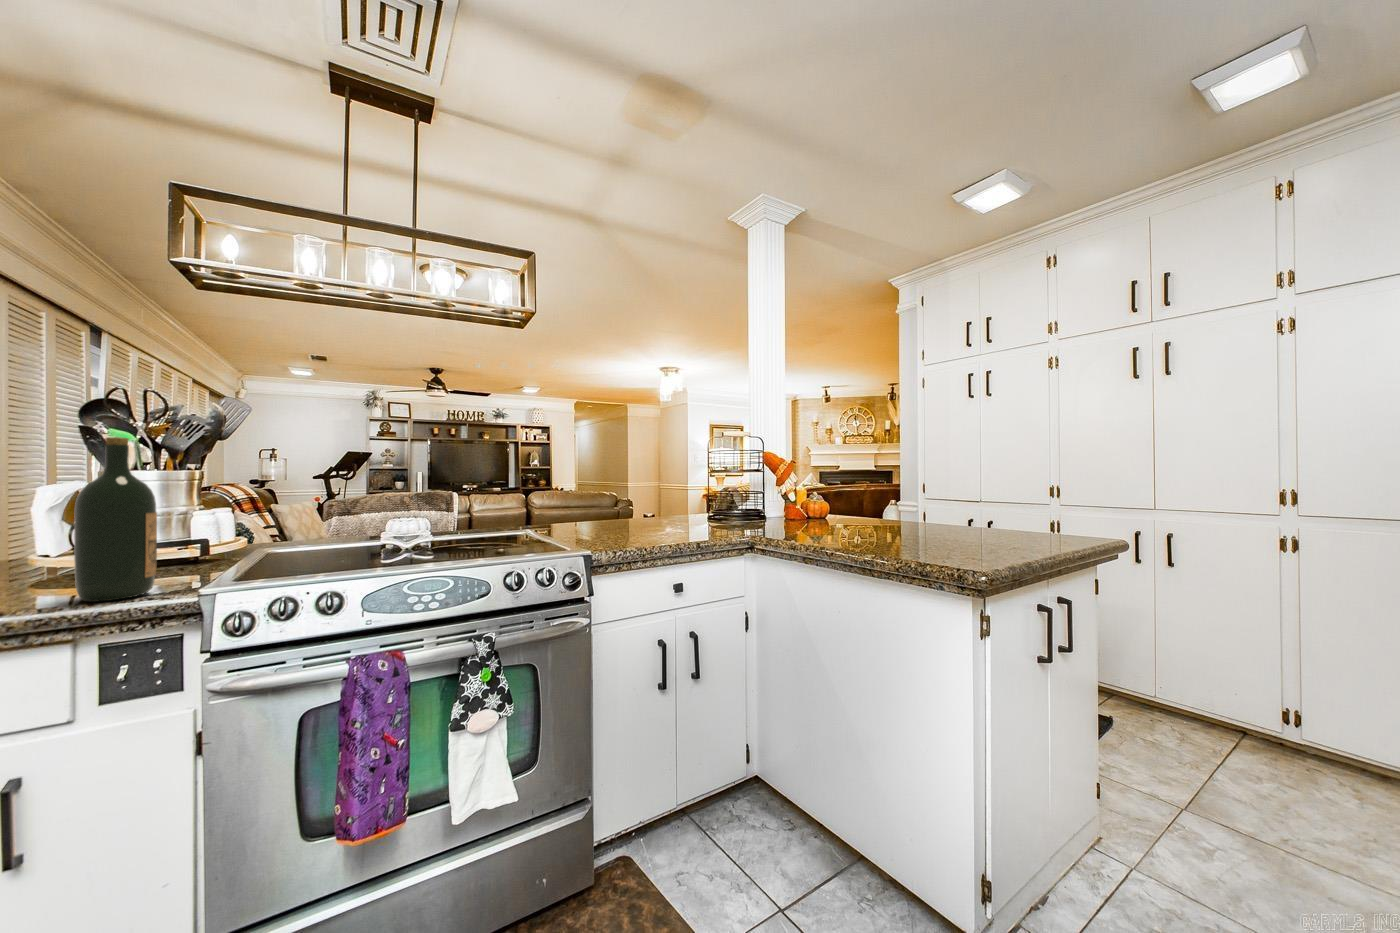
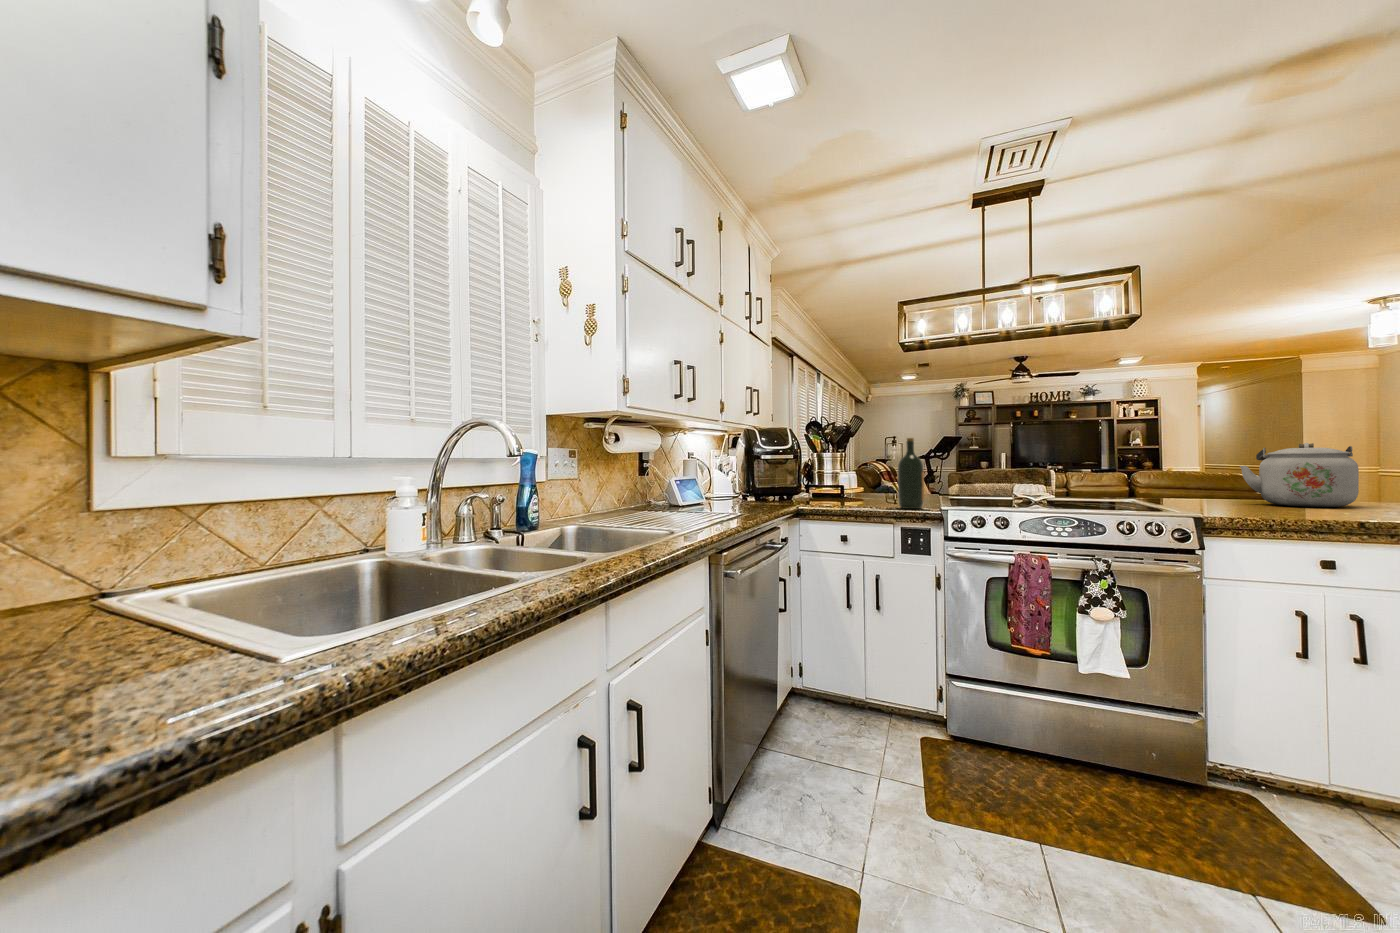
kettle: none [614,468,687,528] -> present [1240,443,1359,507]

